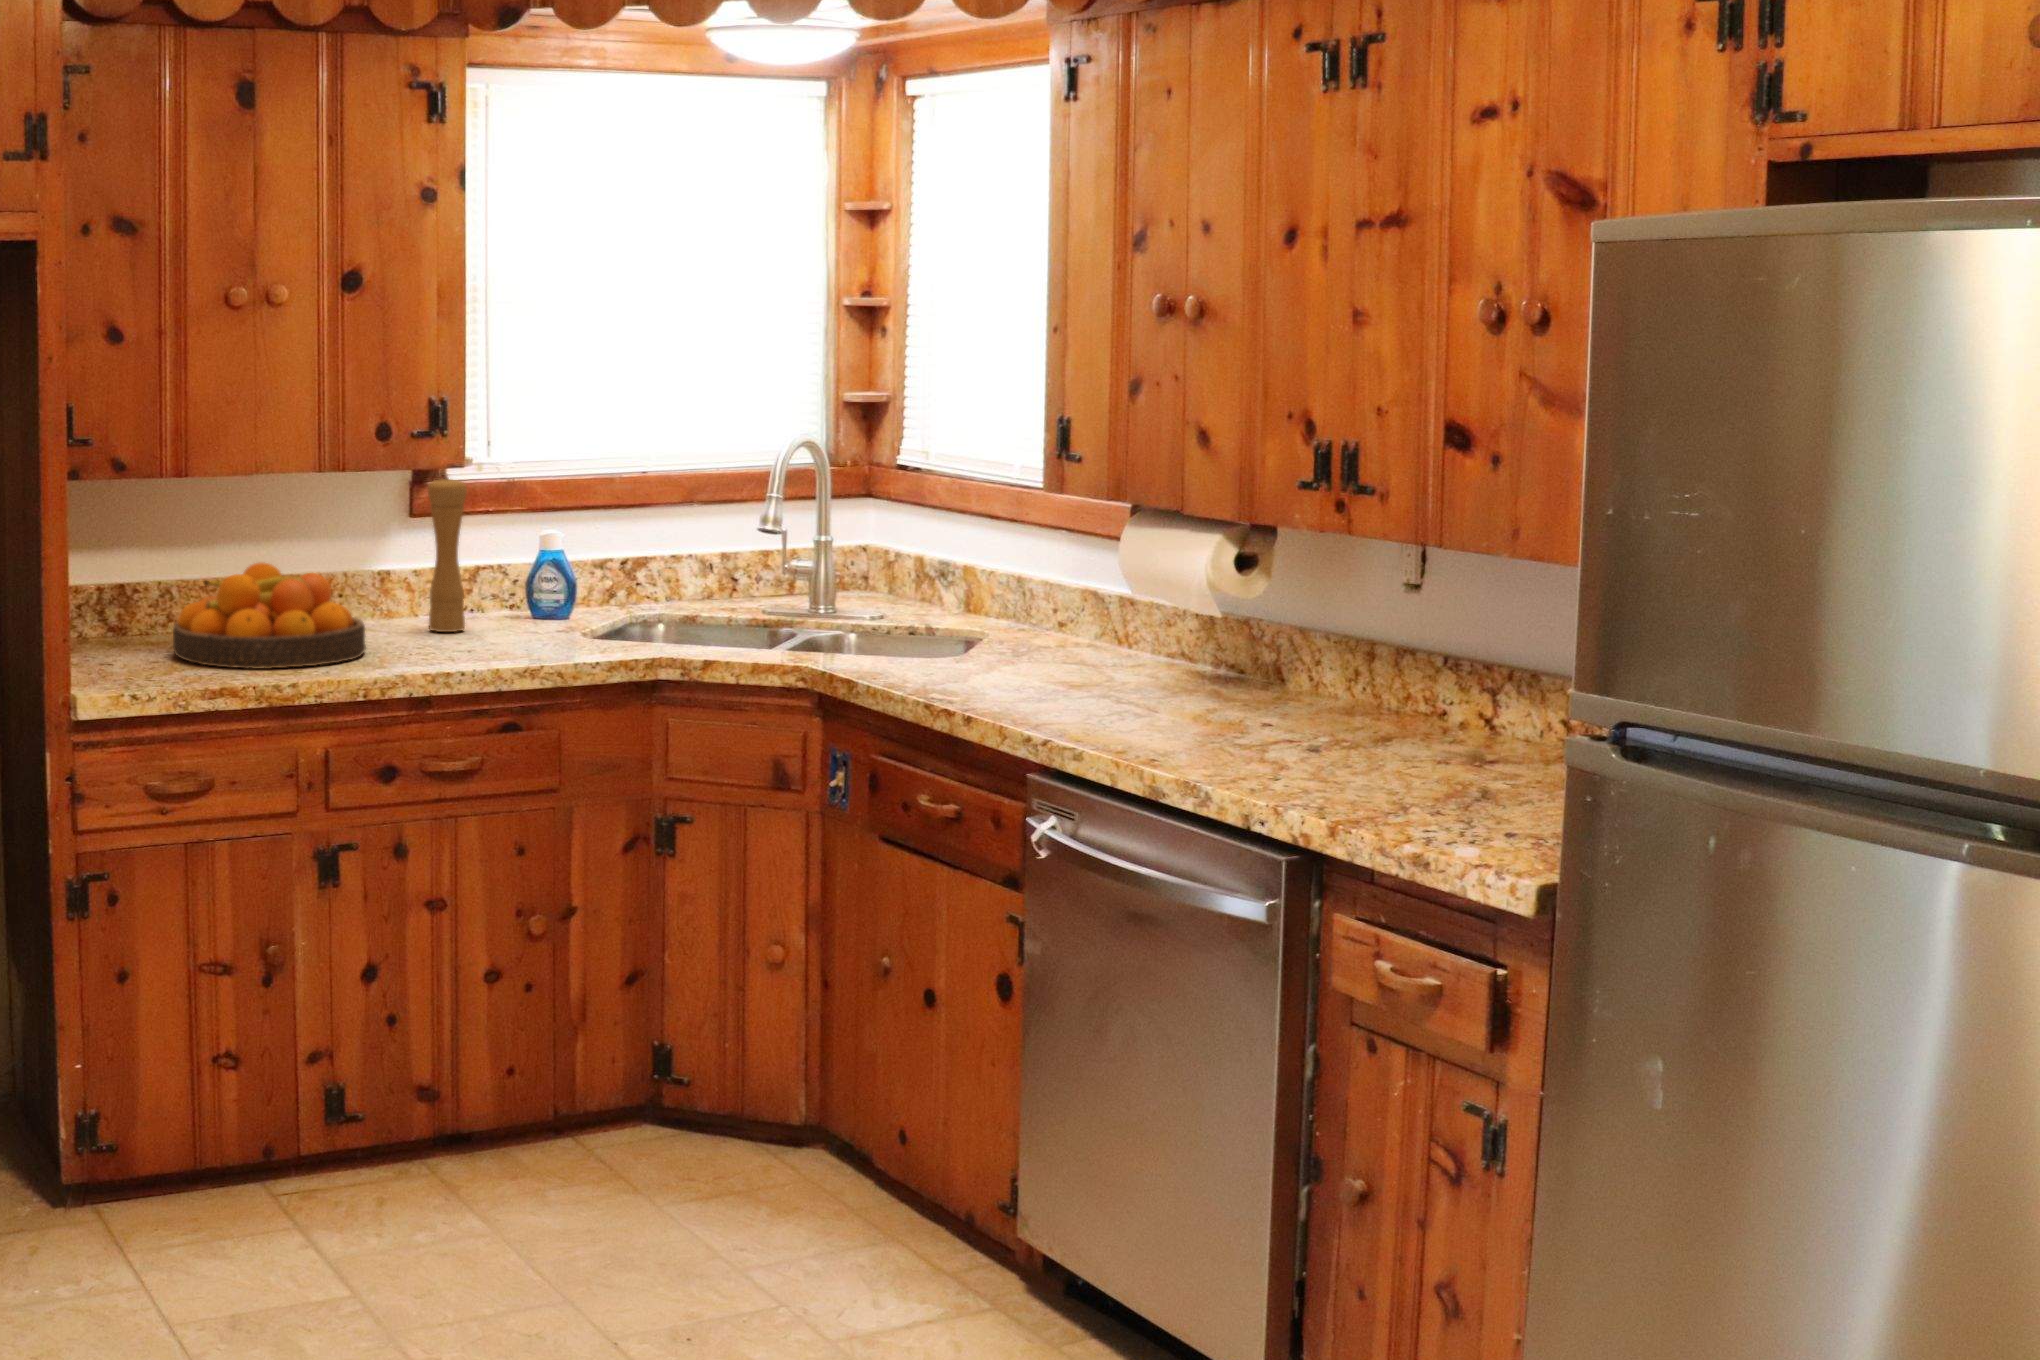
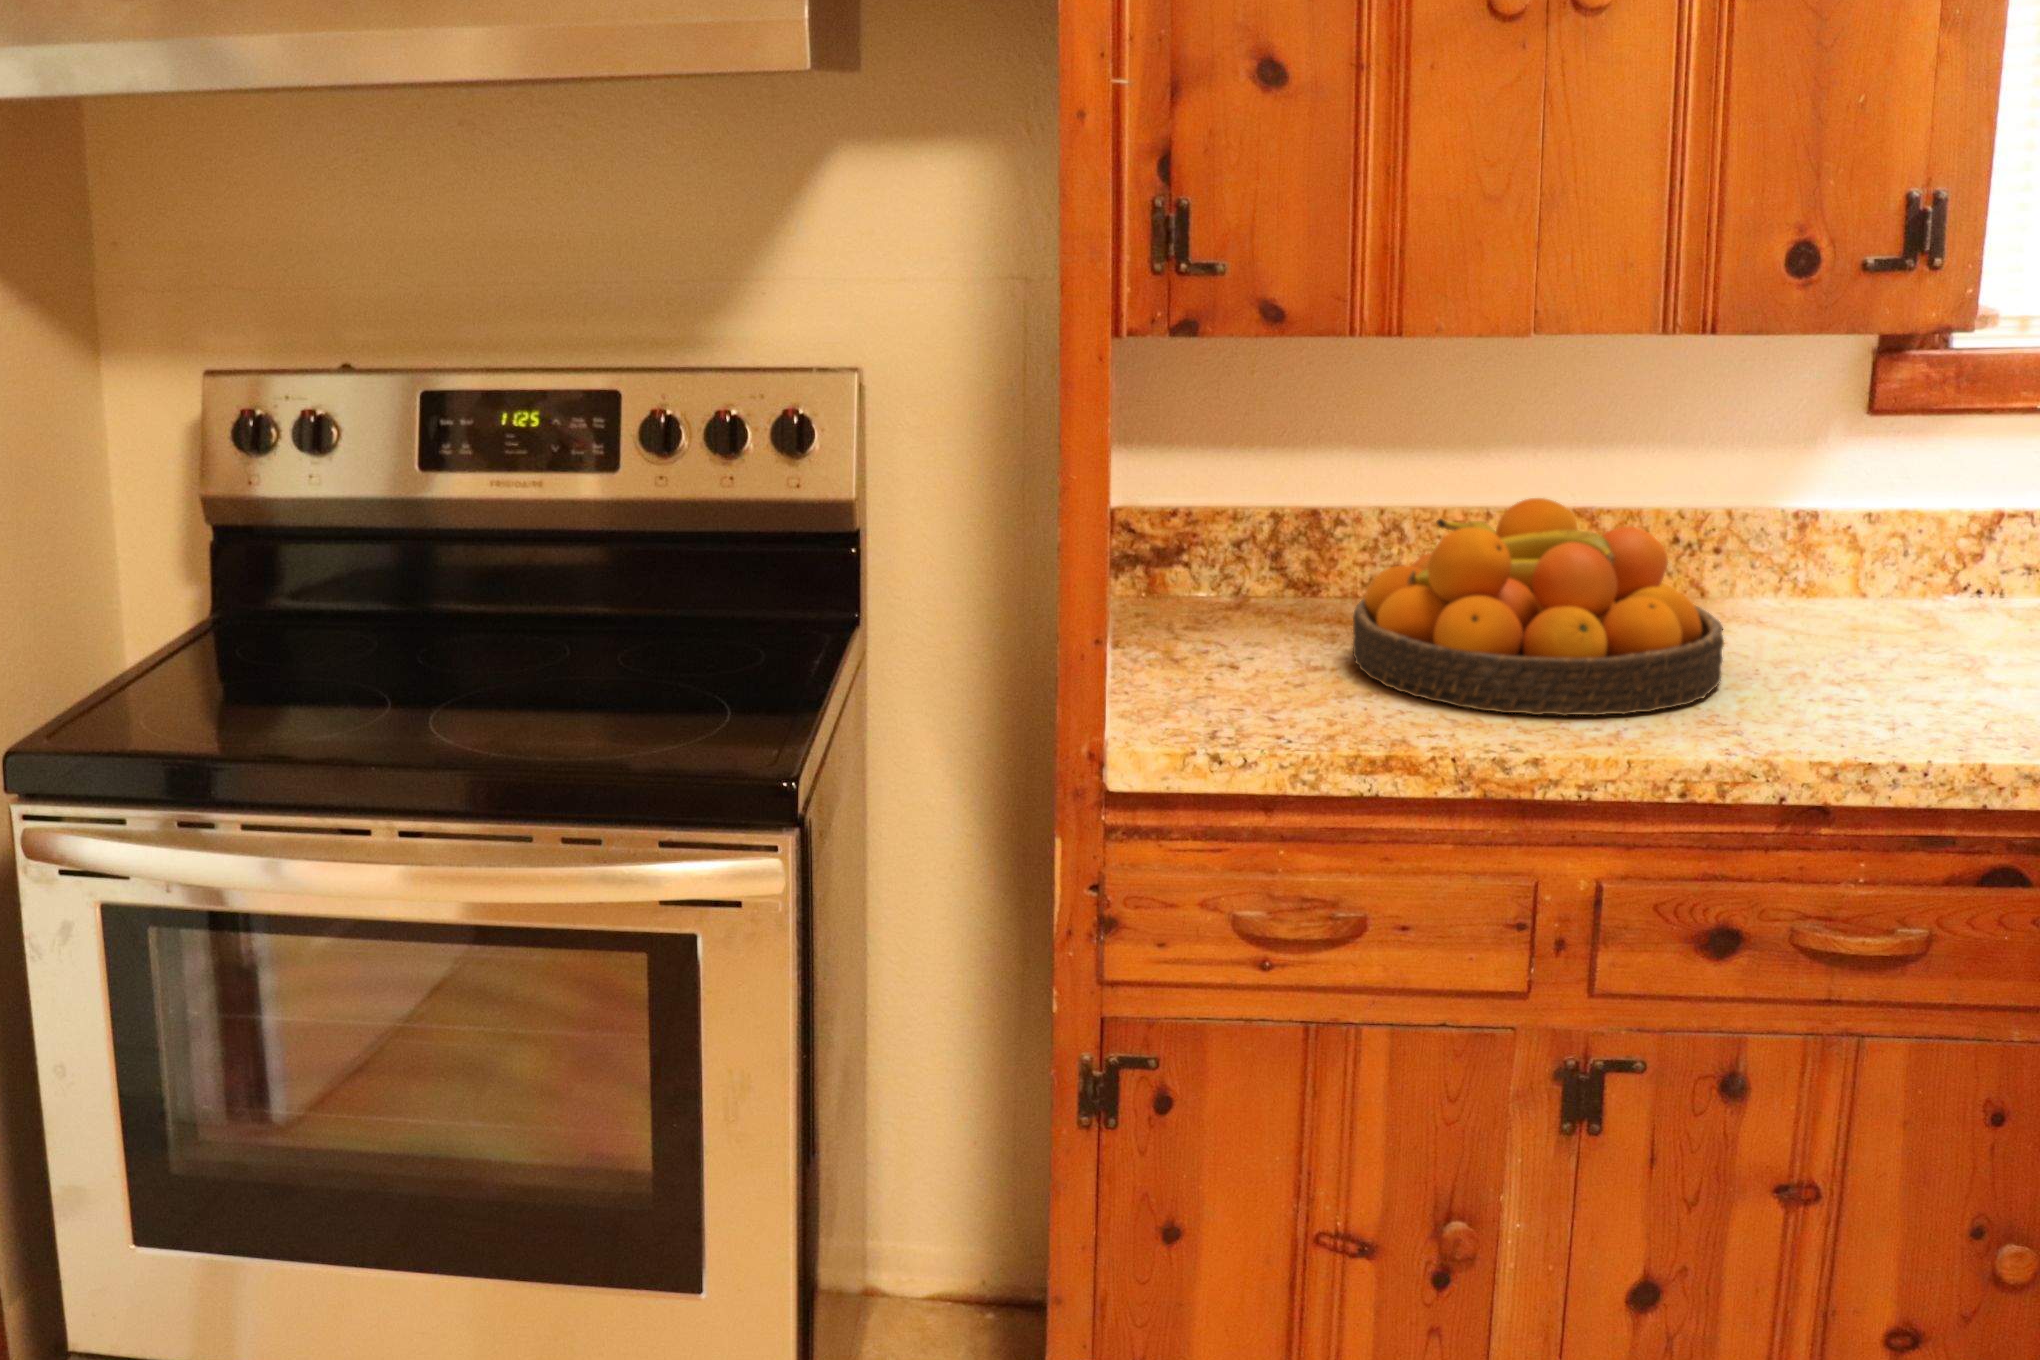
pepper mill: present [428,477,467,632] -> none [1882,347,1992,645]

